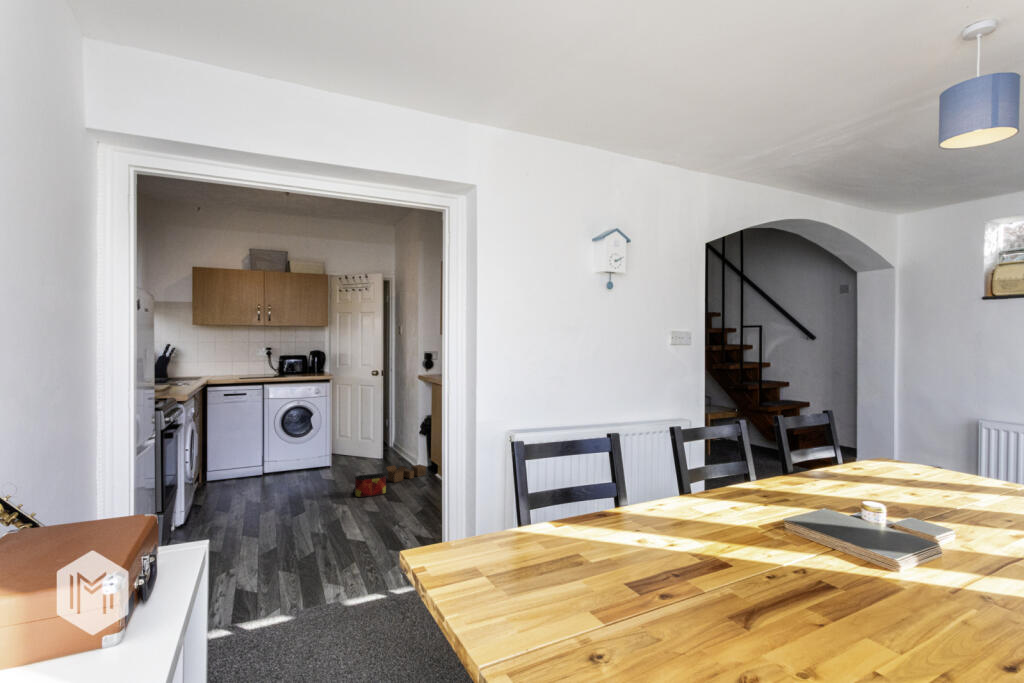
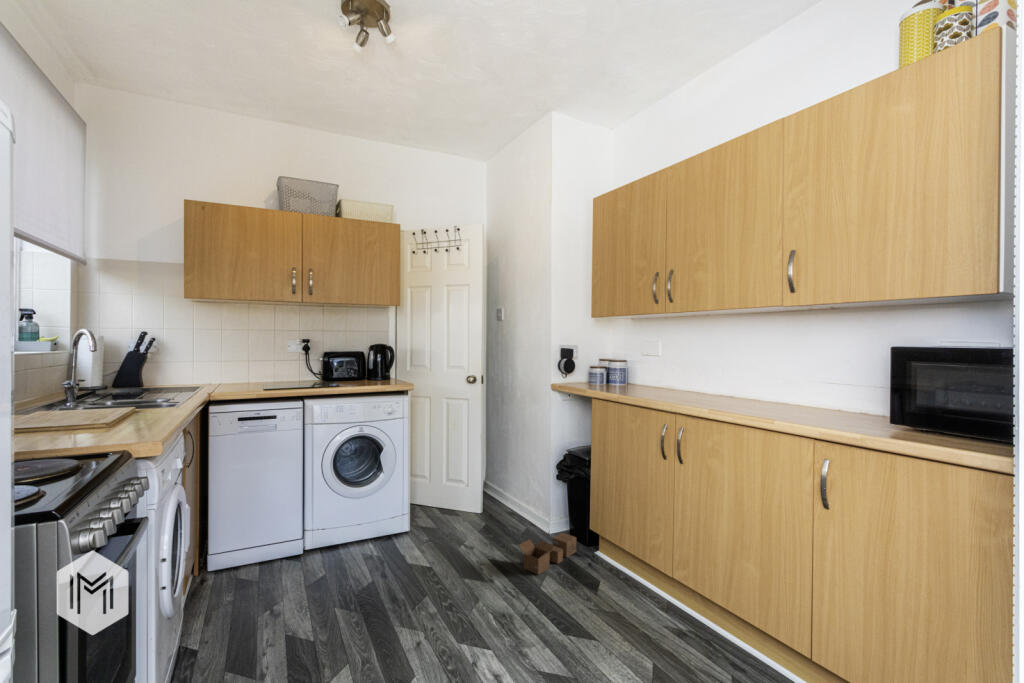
bag: present [351,473,387,498] -> none [483,569,543,625]

